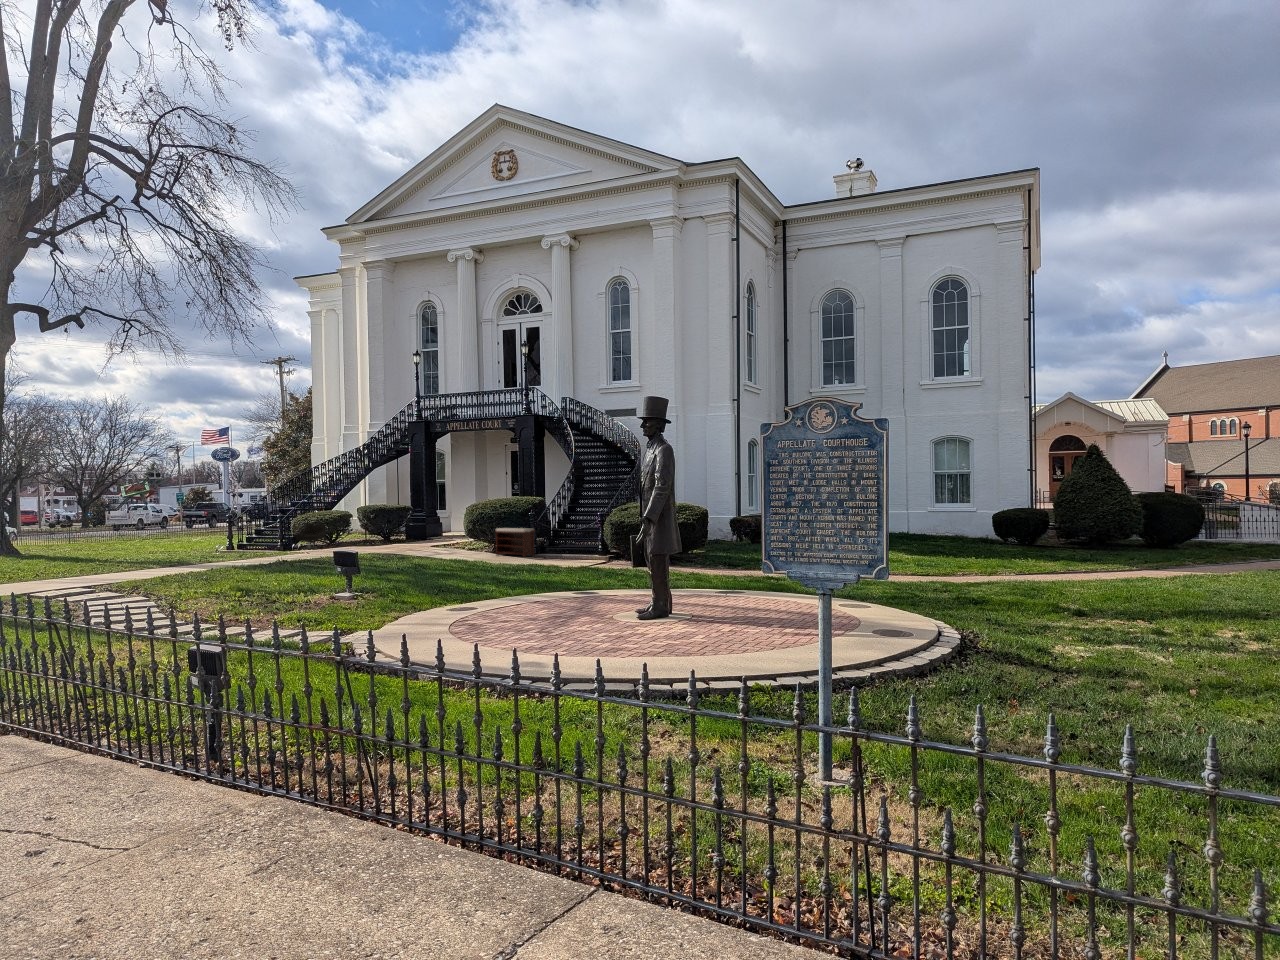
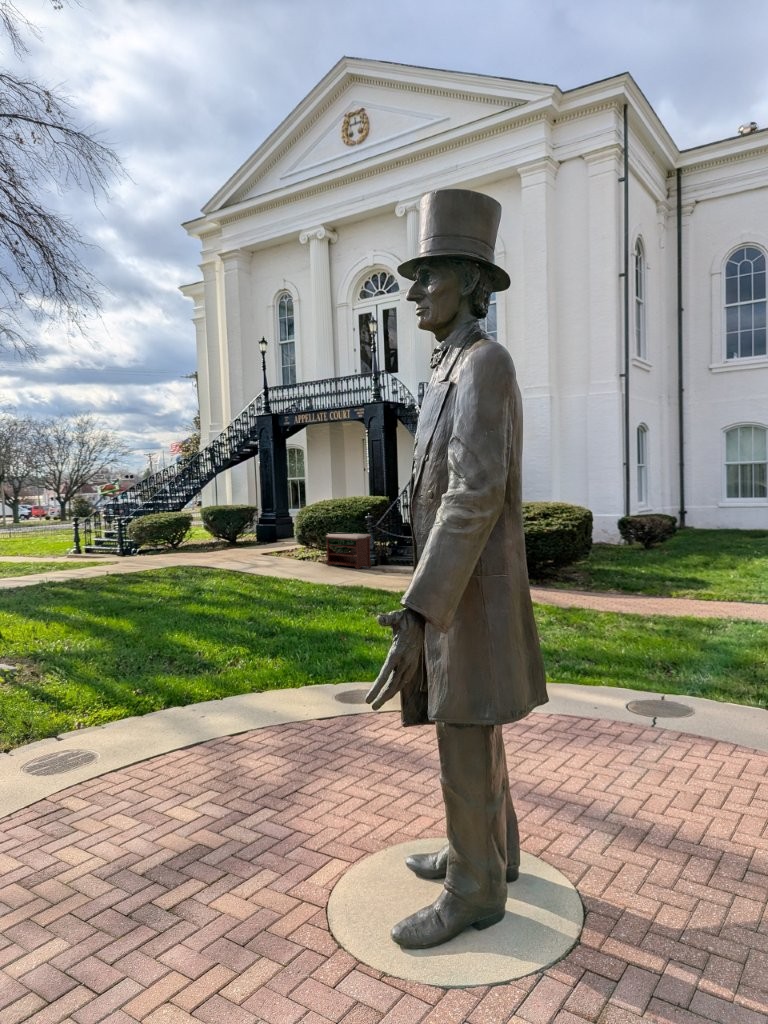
lounge chair: present [293,525,325,547] -> none [125,526,161,553]

